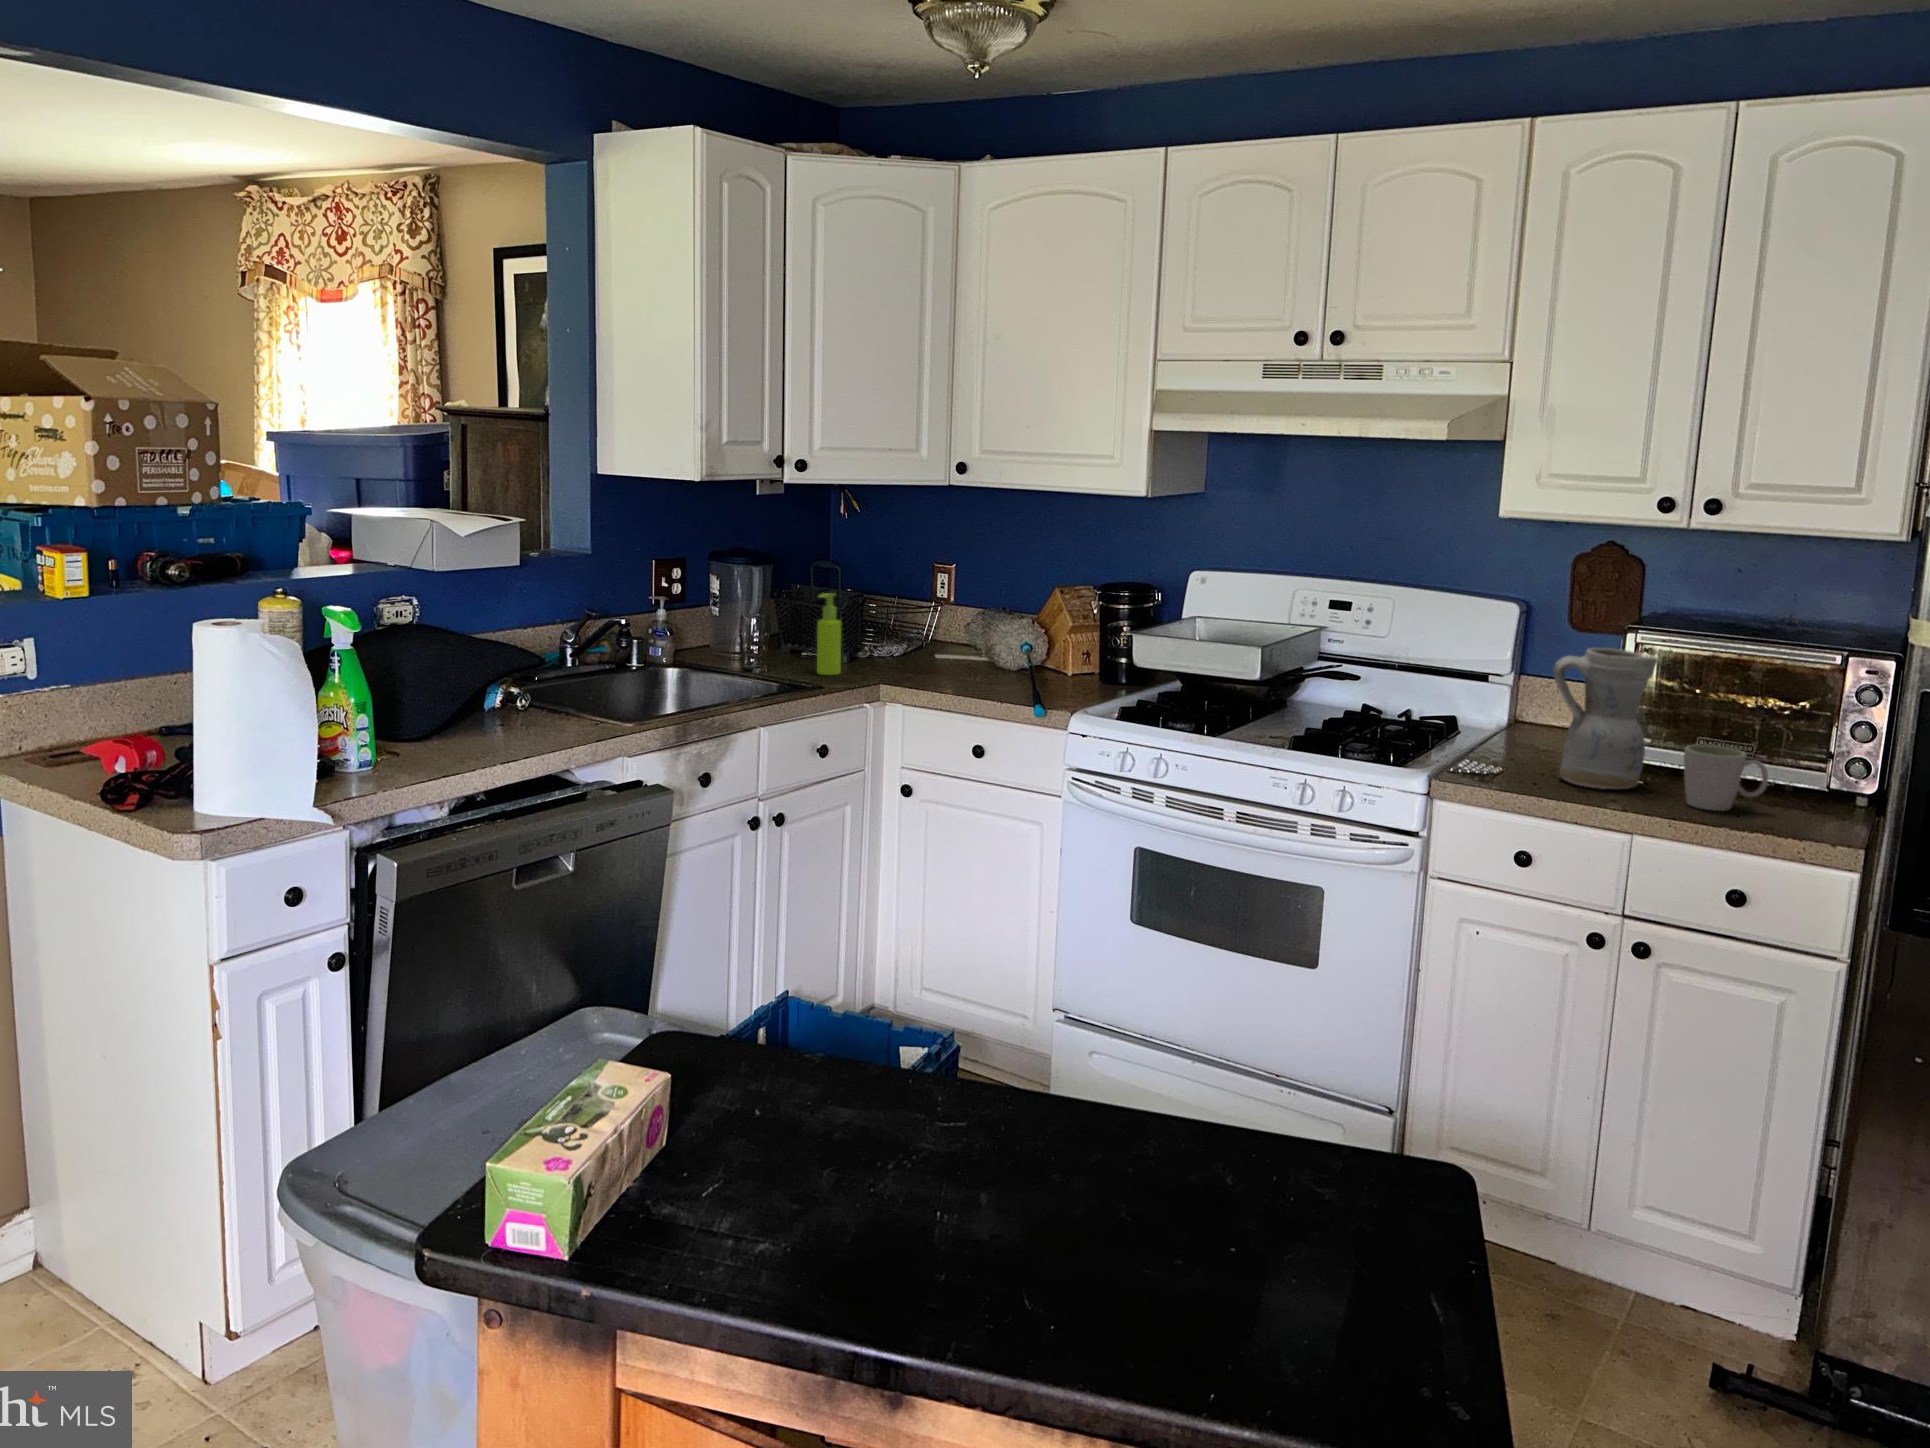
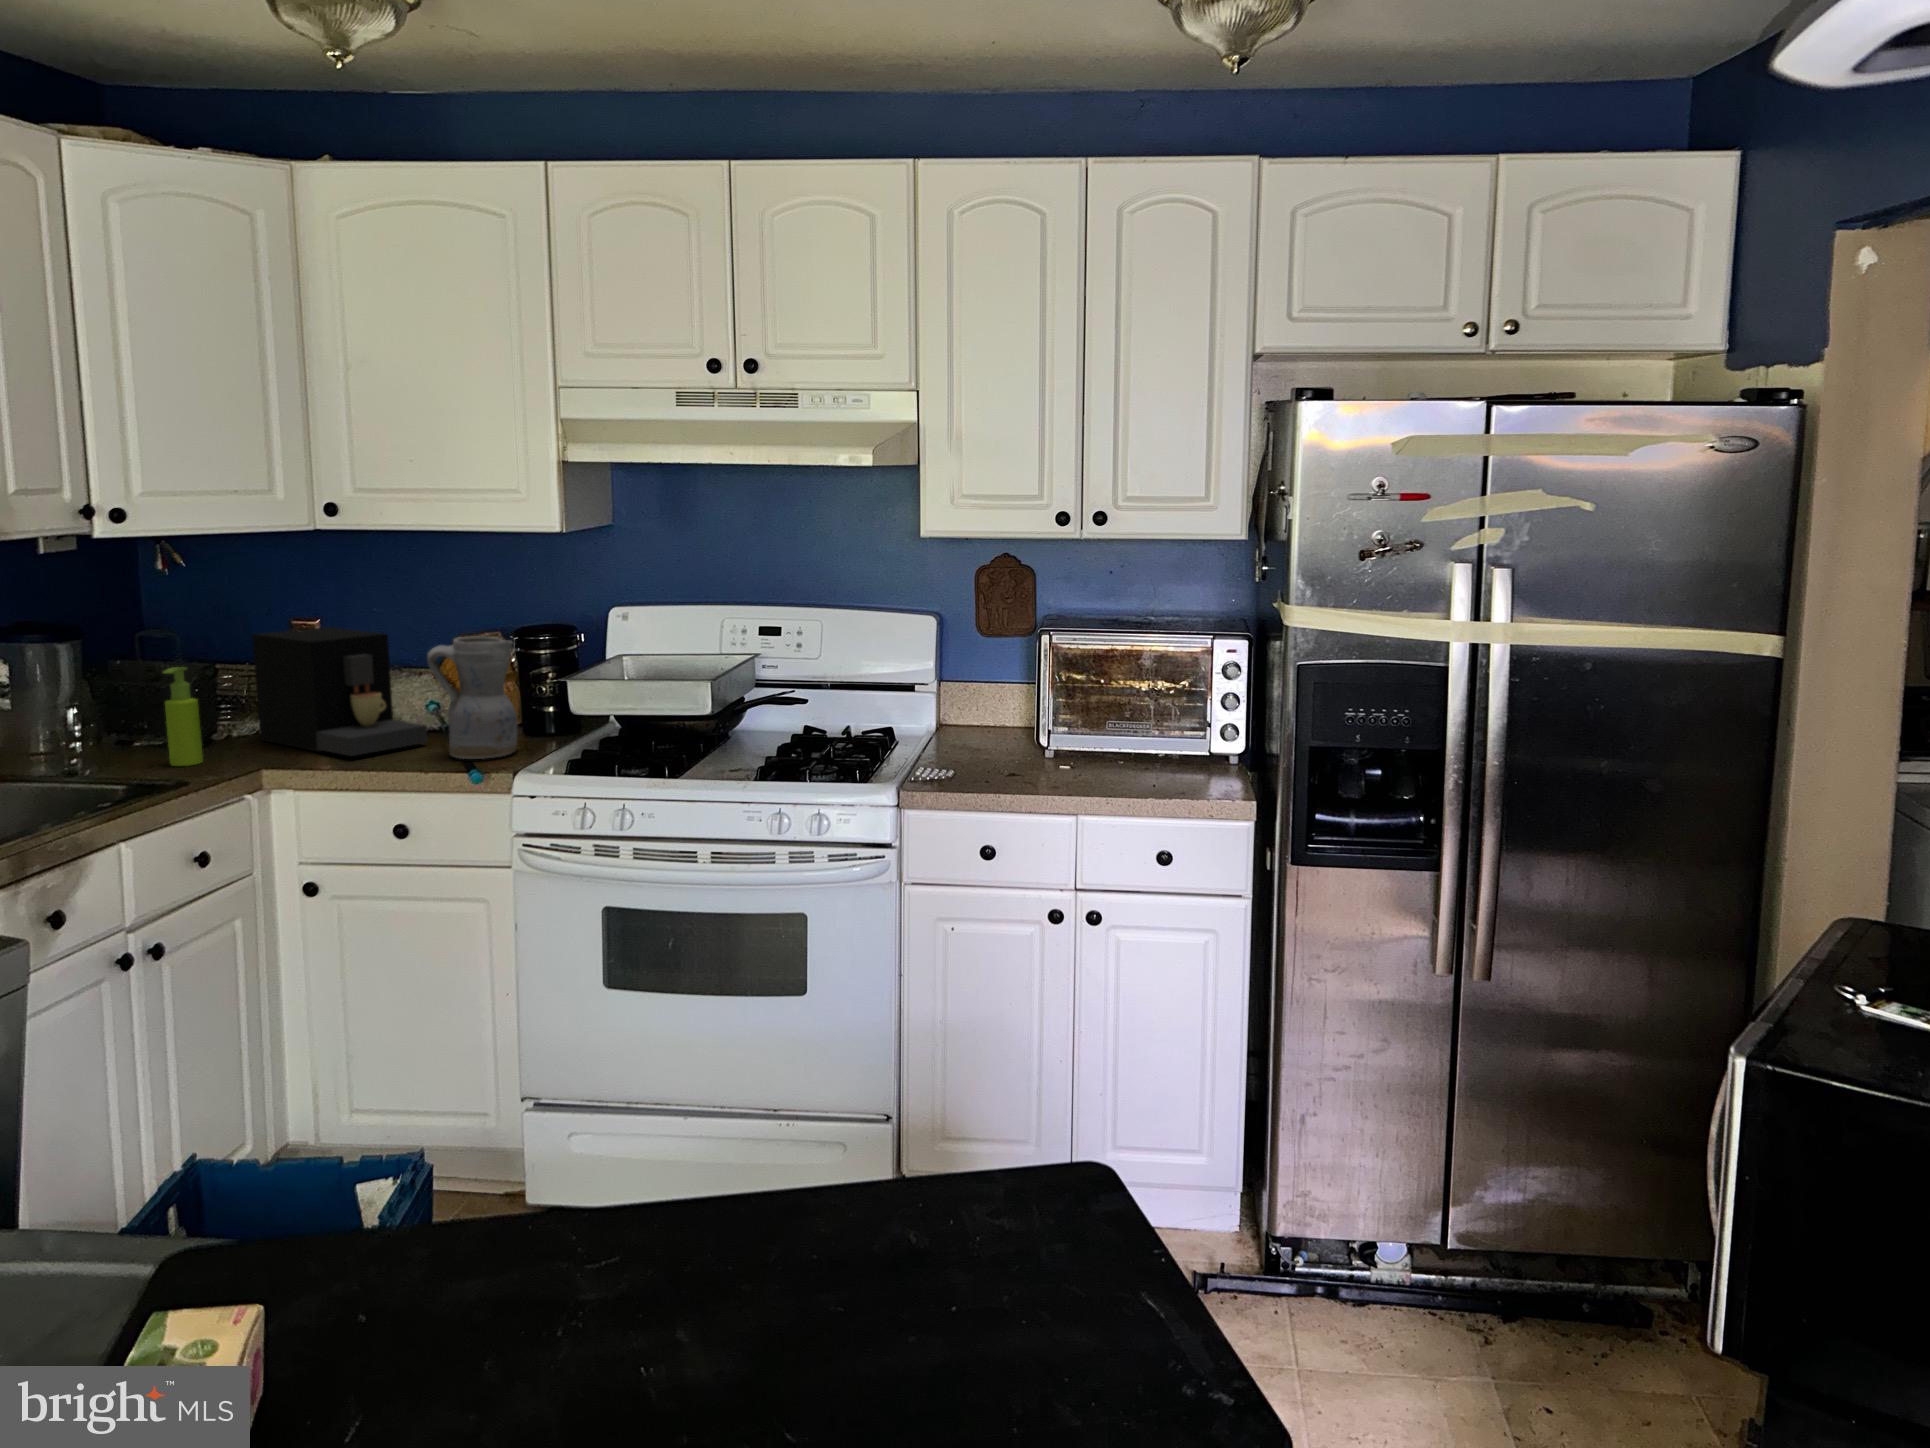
coffee maker: none [888,569,1014,682] -> present [252,627,428,756]
ceramic pitcher: present [1553,648,1658,789] -> present [427,636,517,759]
mug: present [1684,745,1768,811] -> none [1107,728,1173,784]

